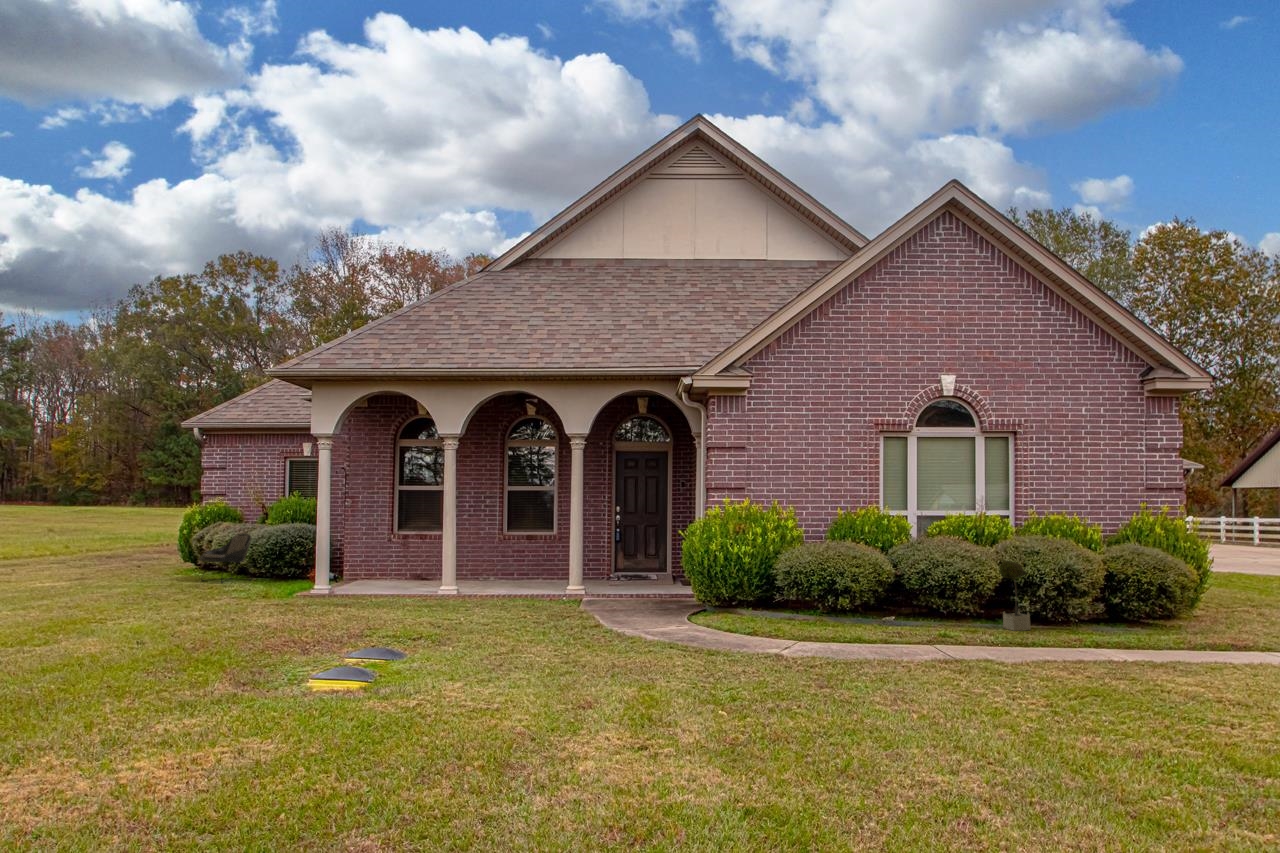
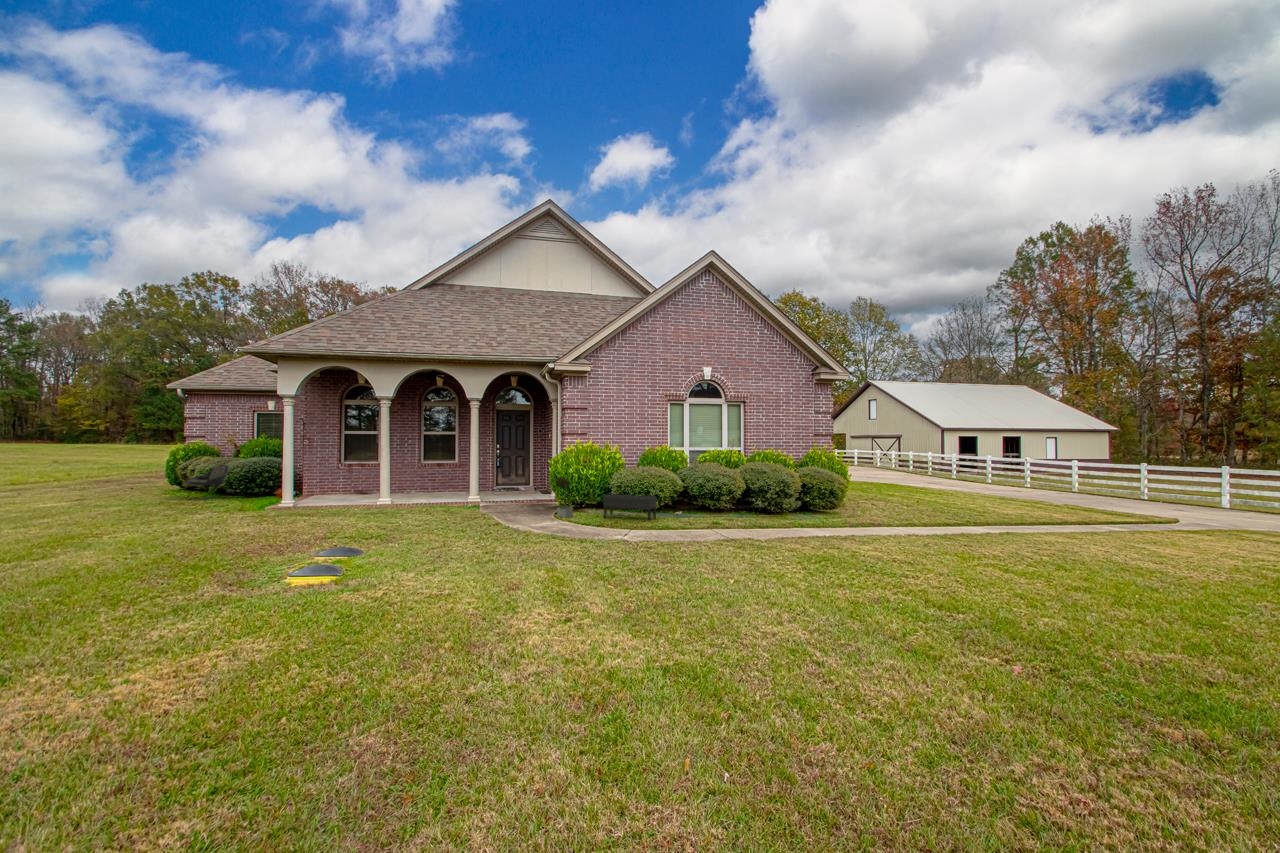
potted tree: present [999,560,1031,631] -> present [556,477,573,518]
bench: none [761,584,850,630] -> present [603,494,657,521]

